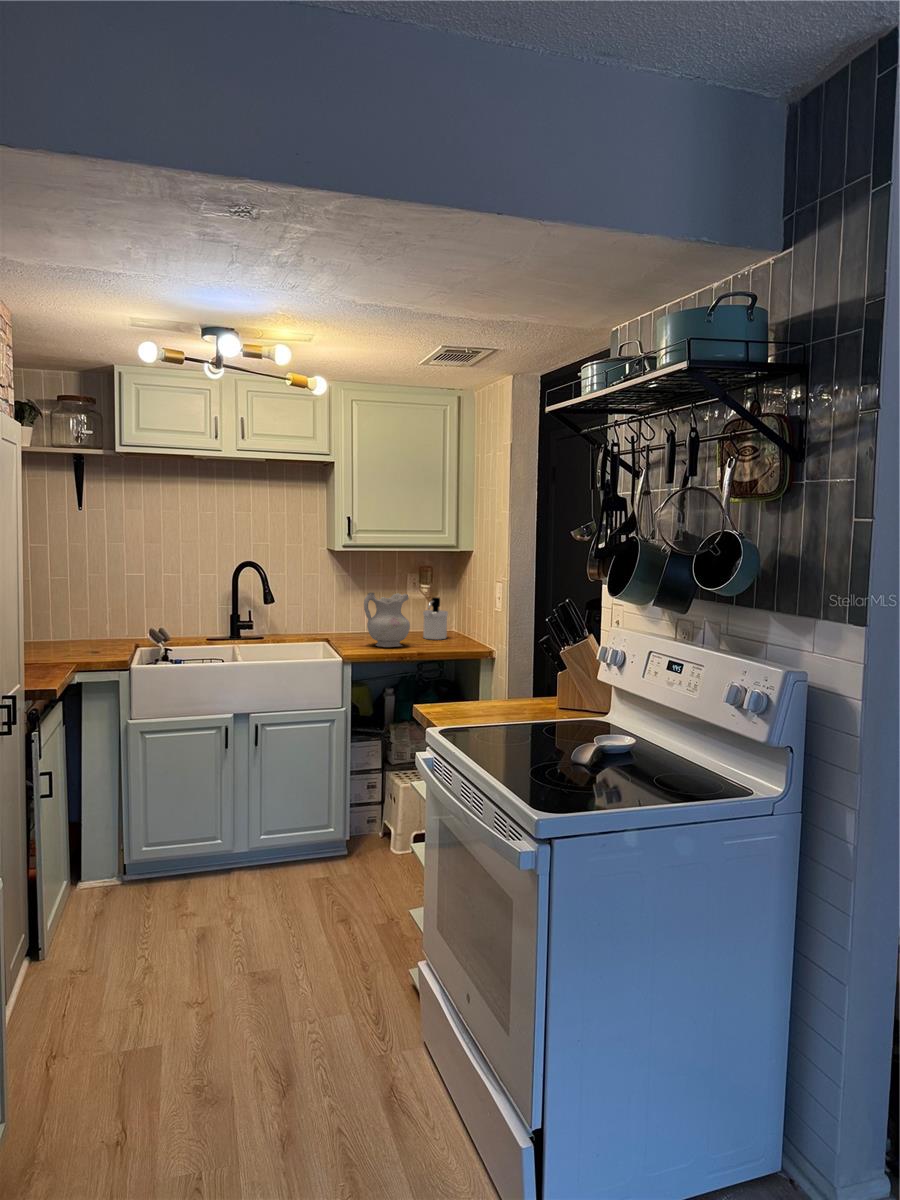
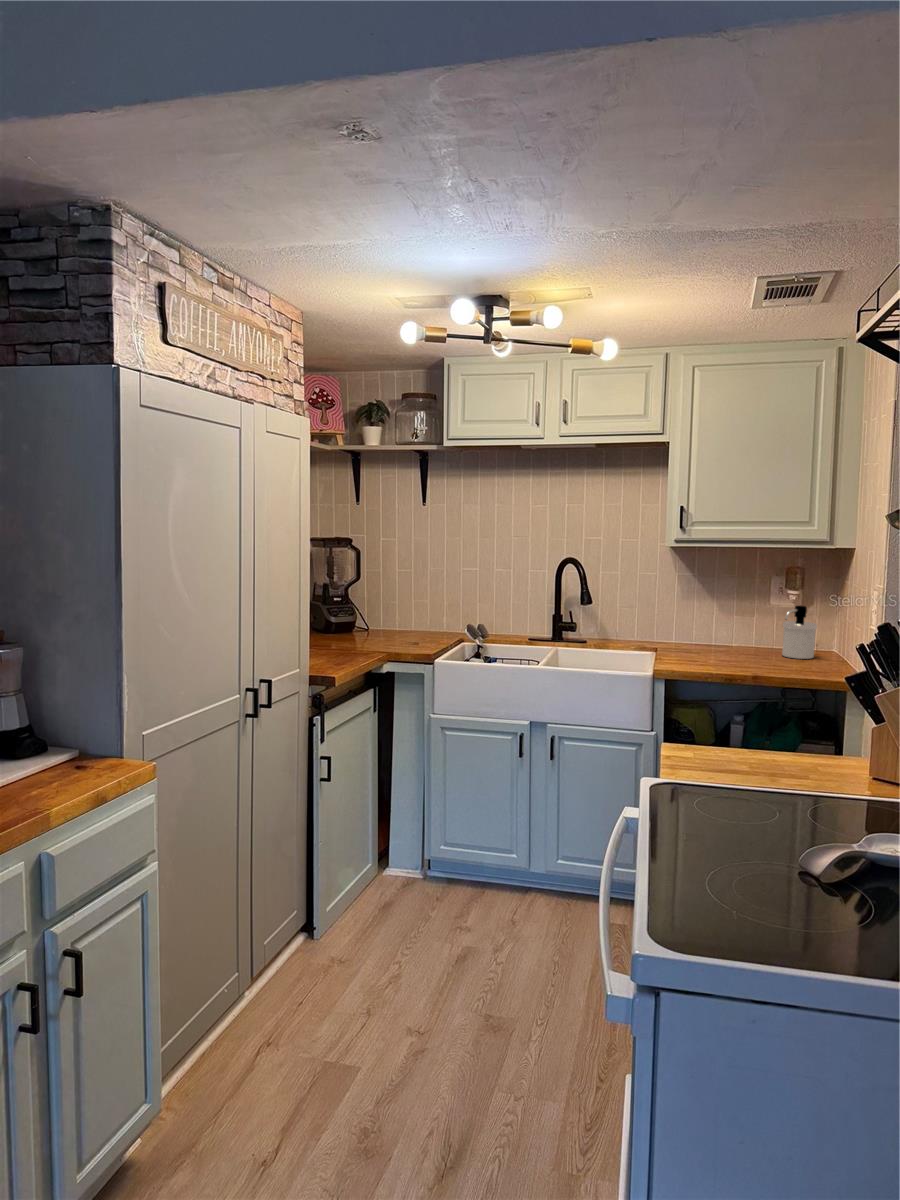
ceramic pitcher: present [364,592,410,647] -> none [695,596,754,664]

